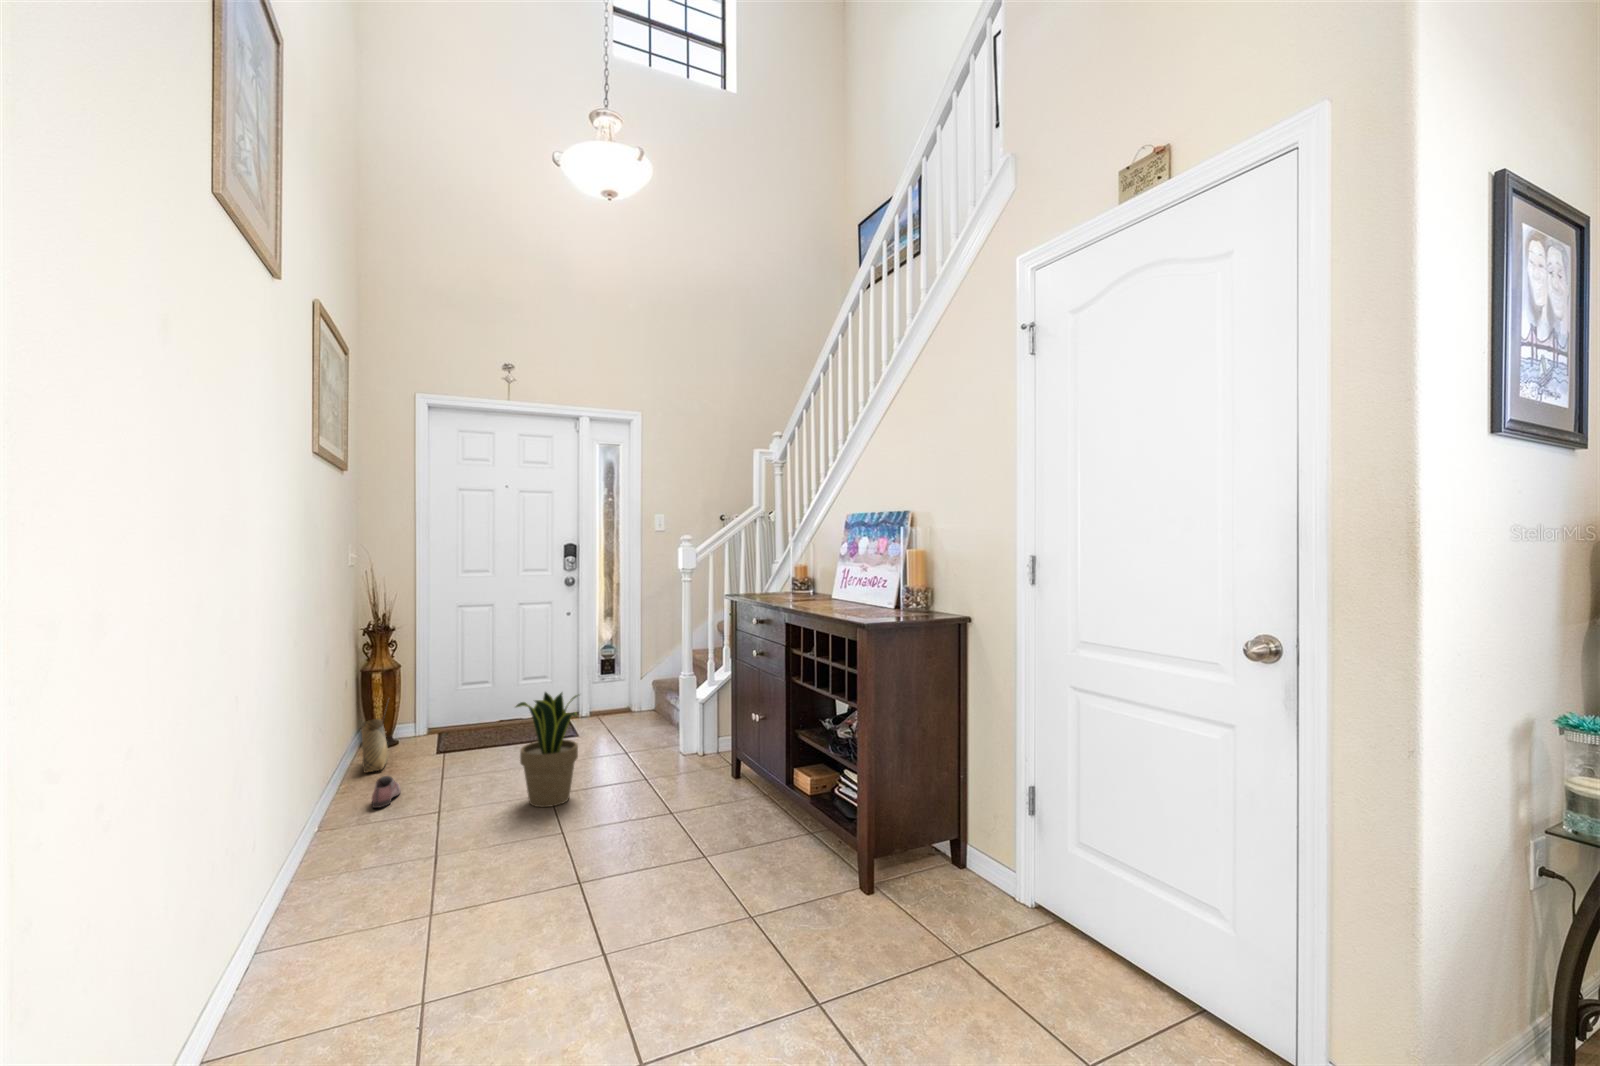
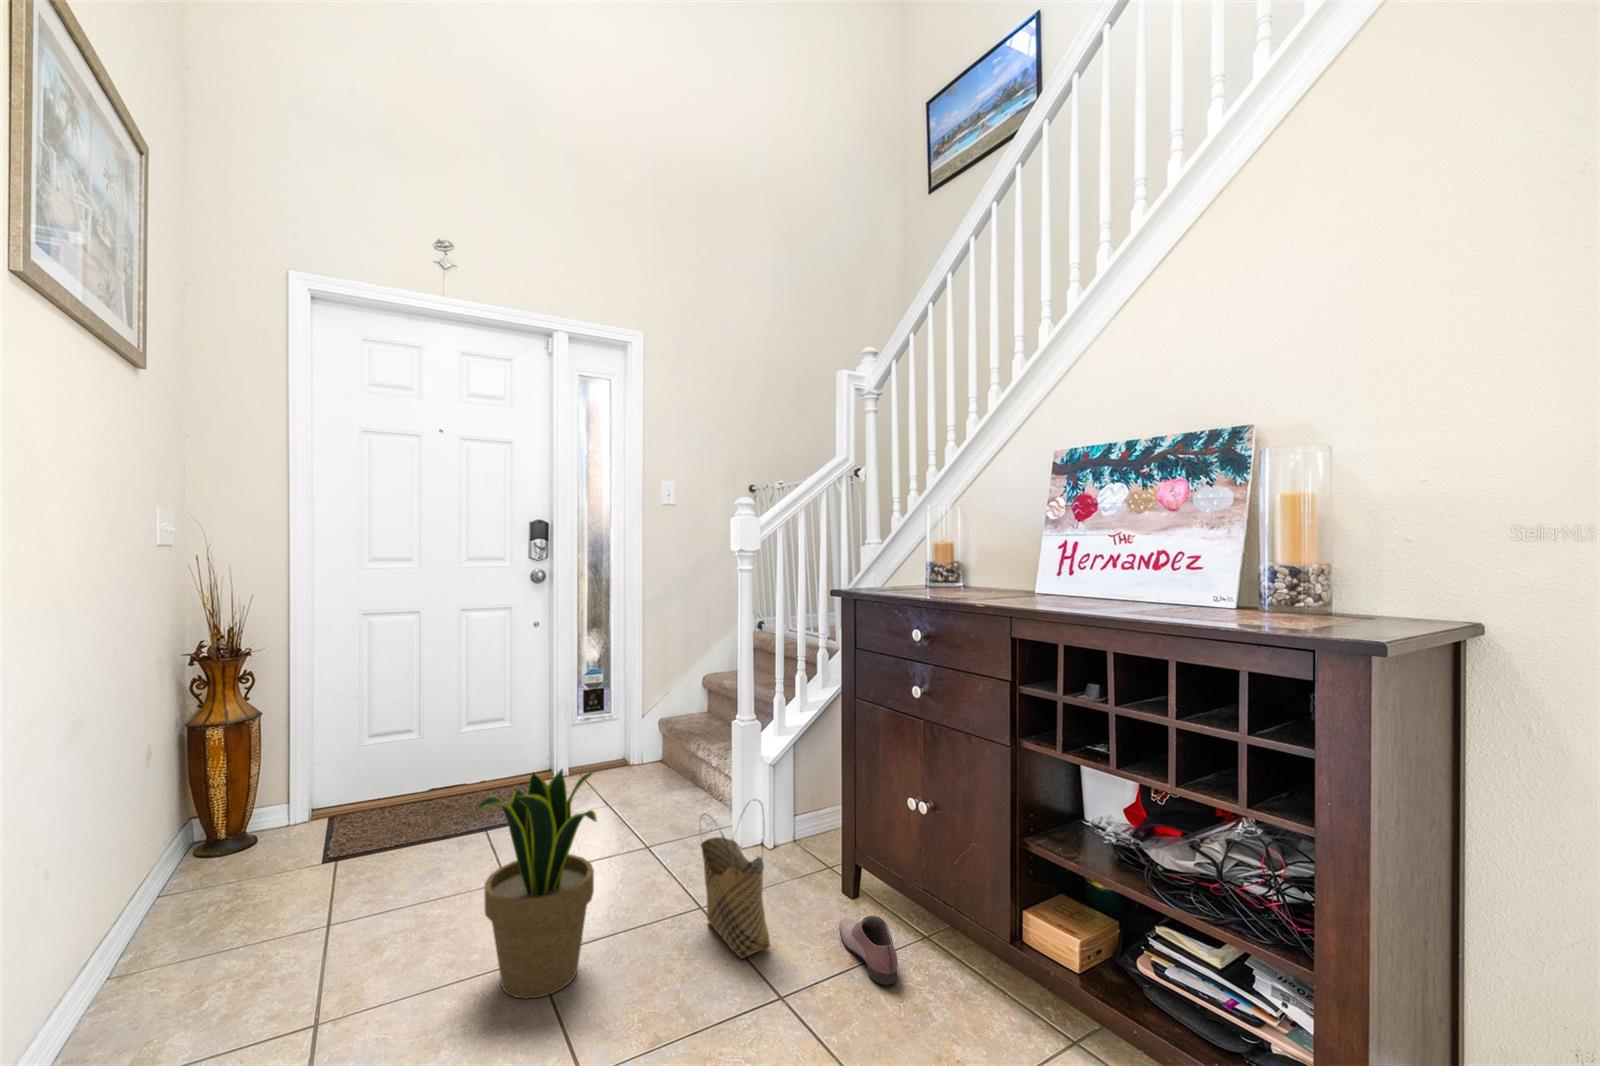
woven basket: present [357,706,389,773] -> present [701,799,770,958]
shoe: present [372,776,401,808] -> present [839,916,898,985]

